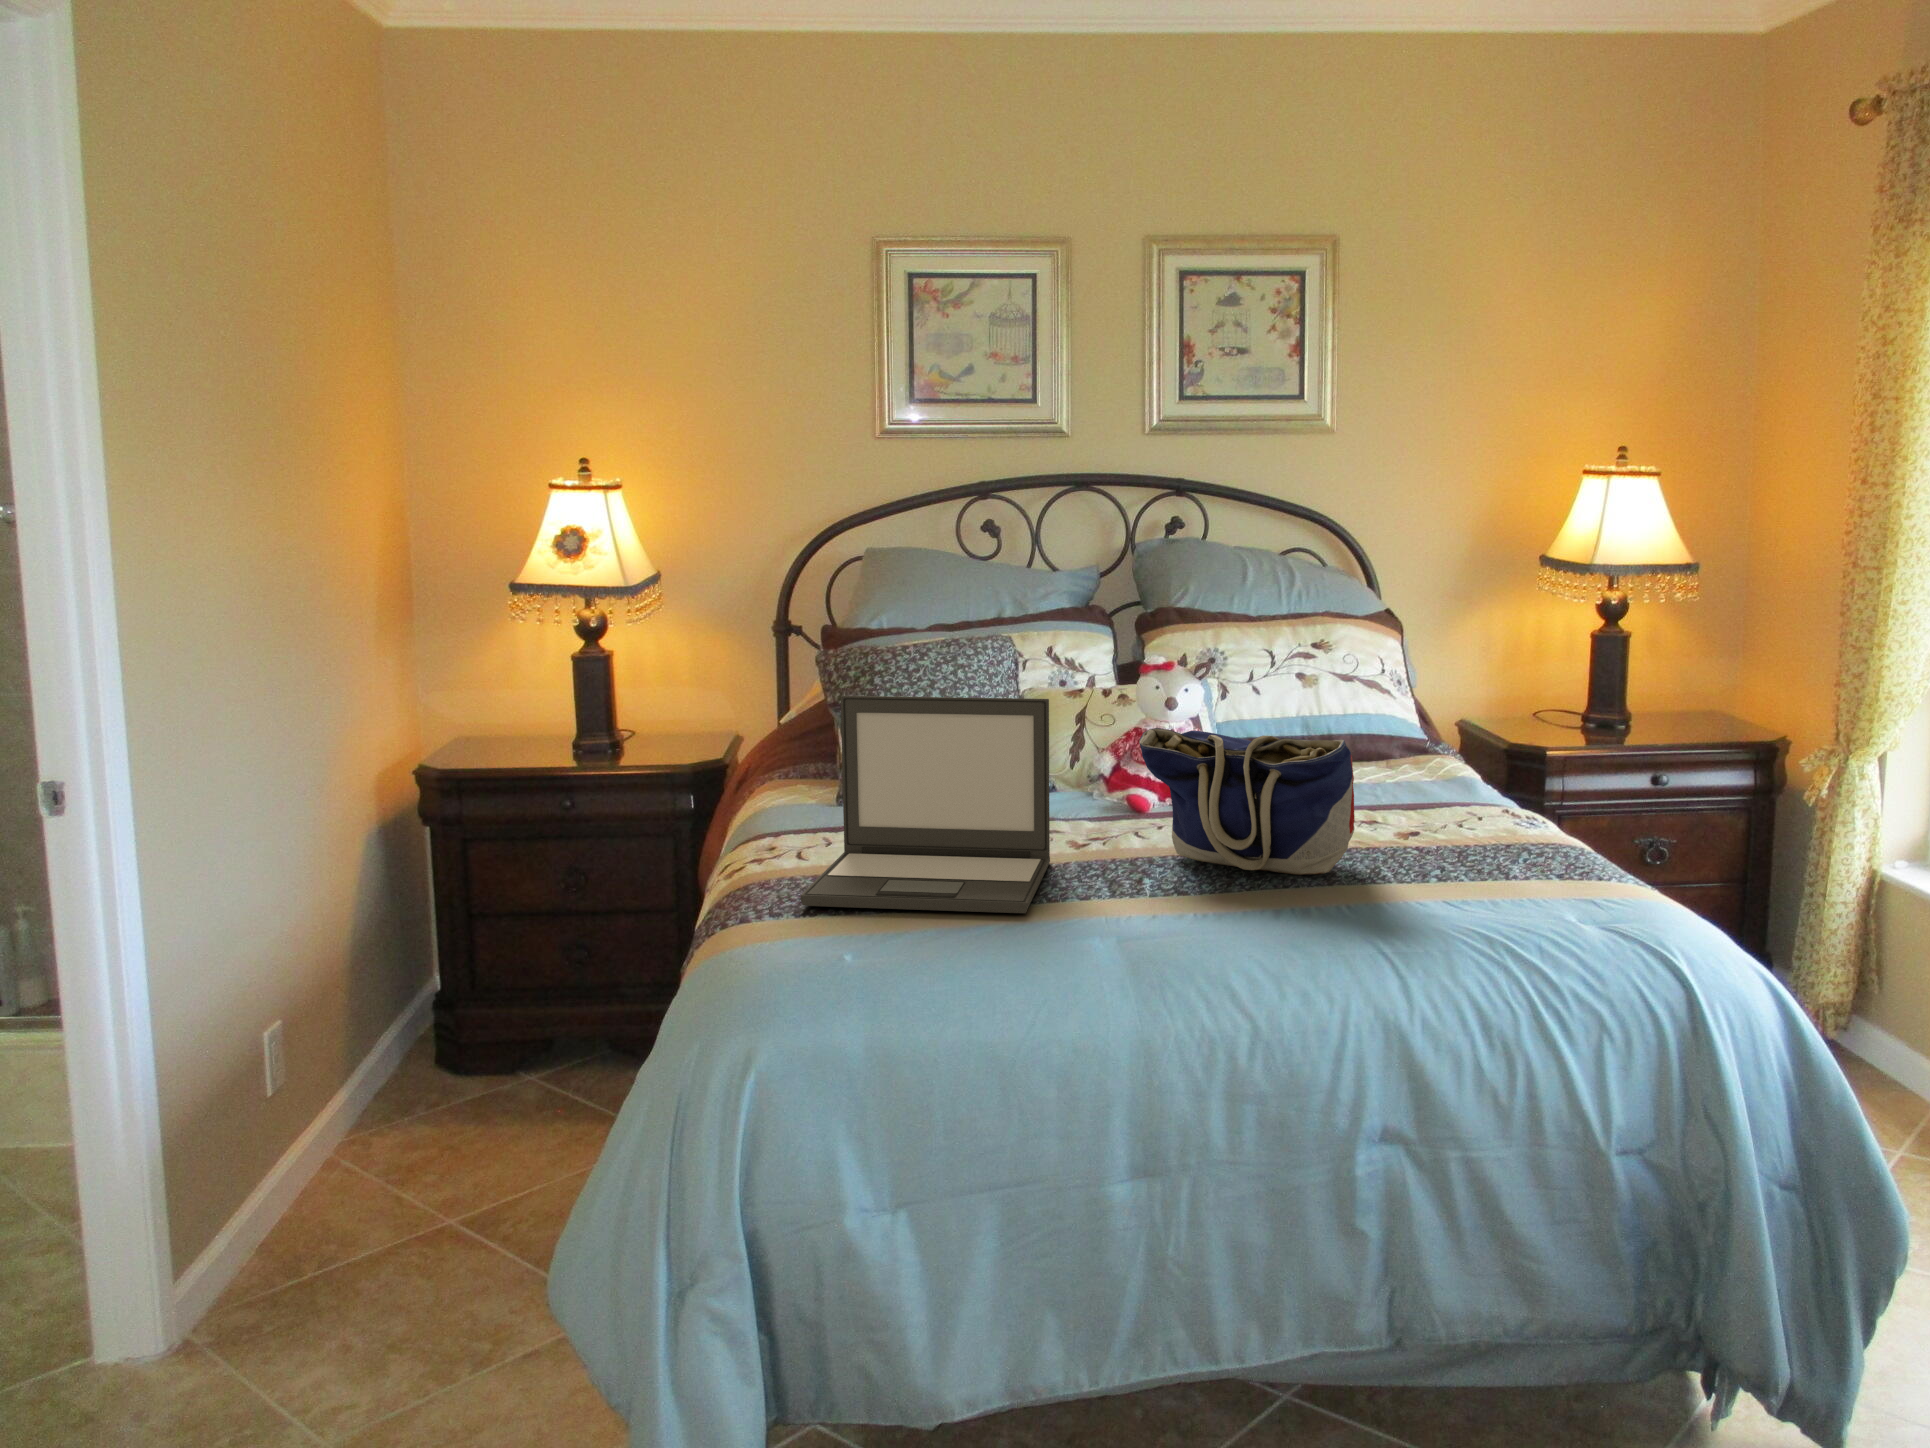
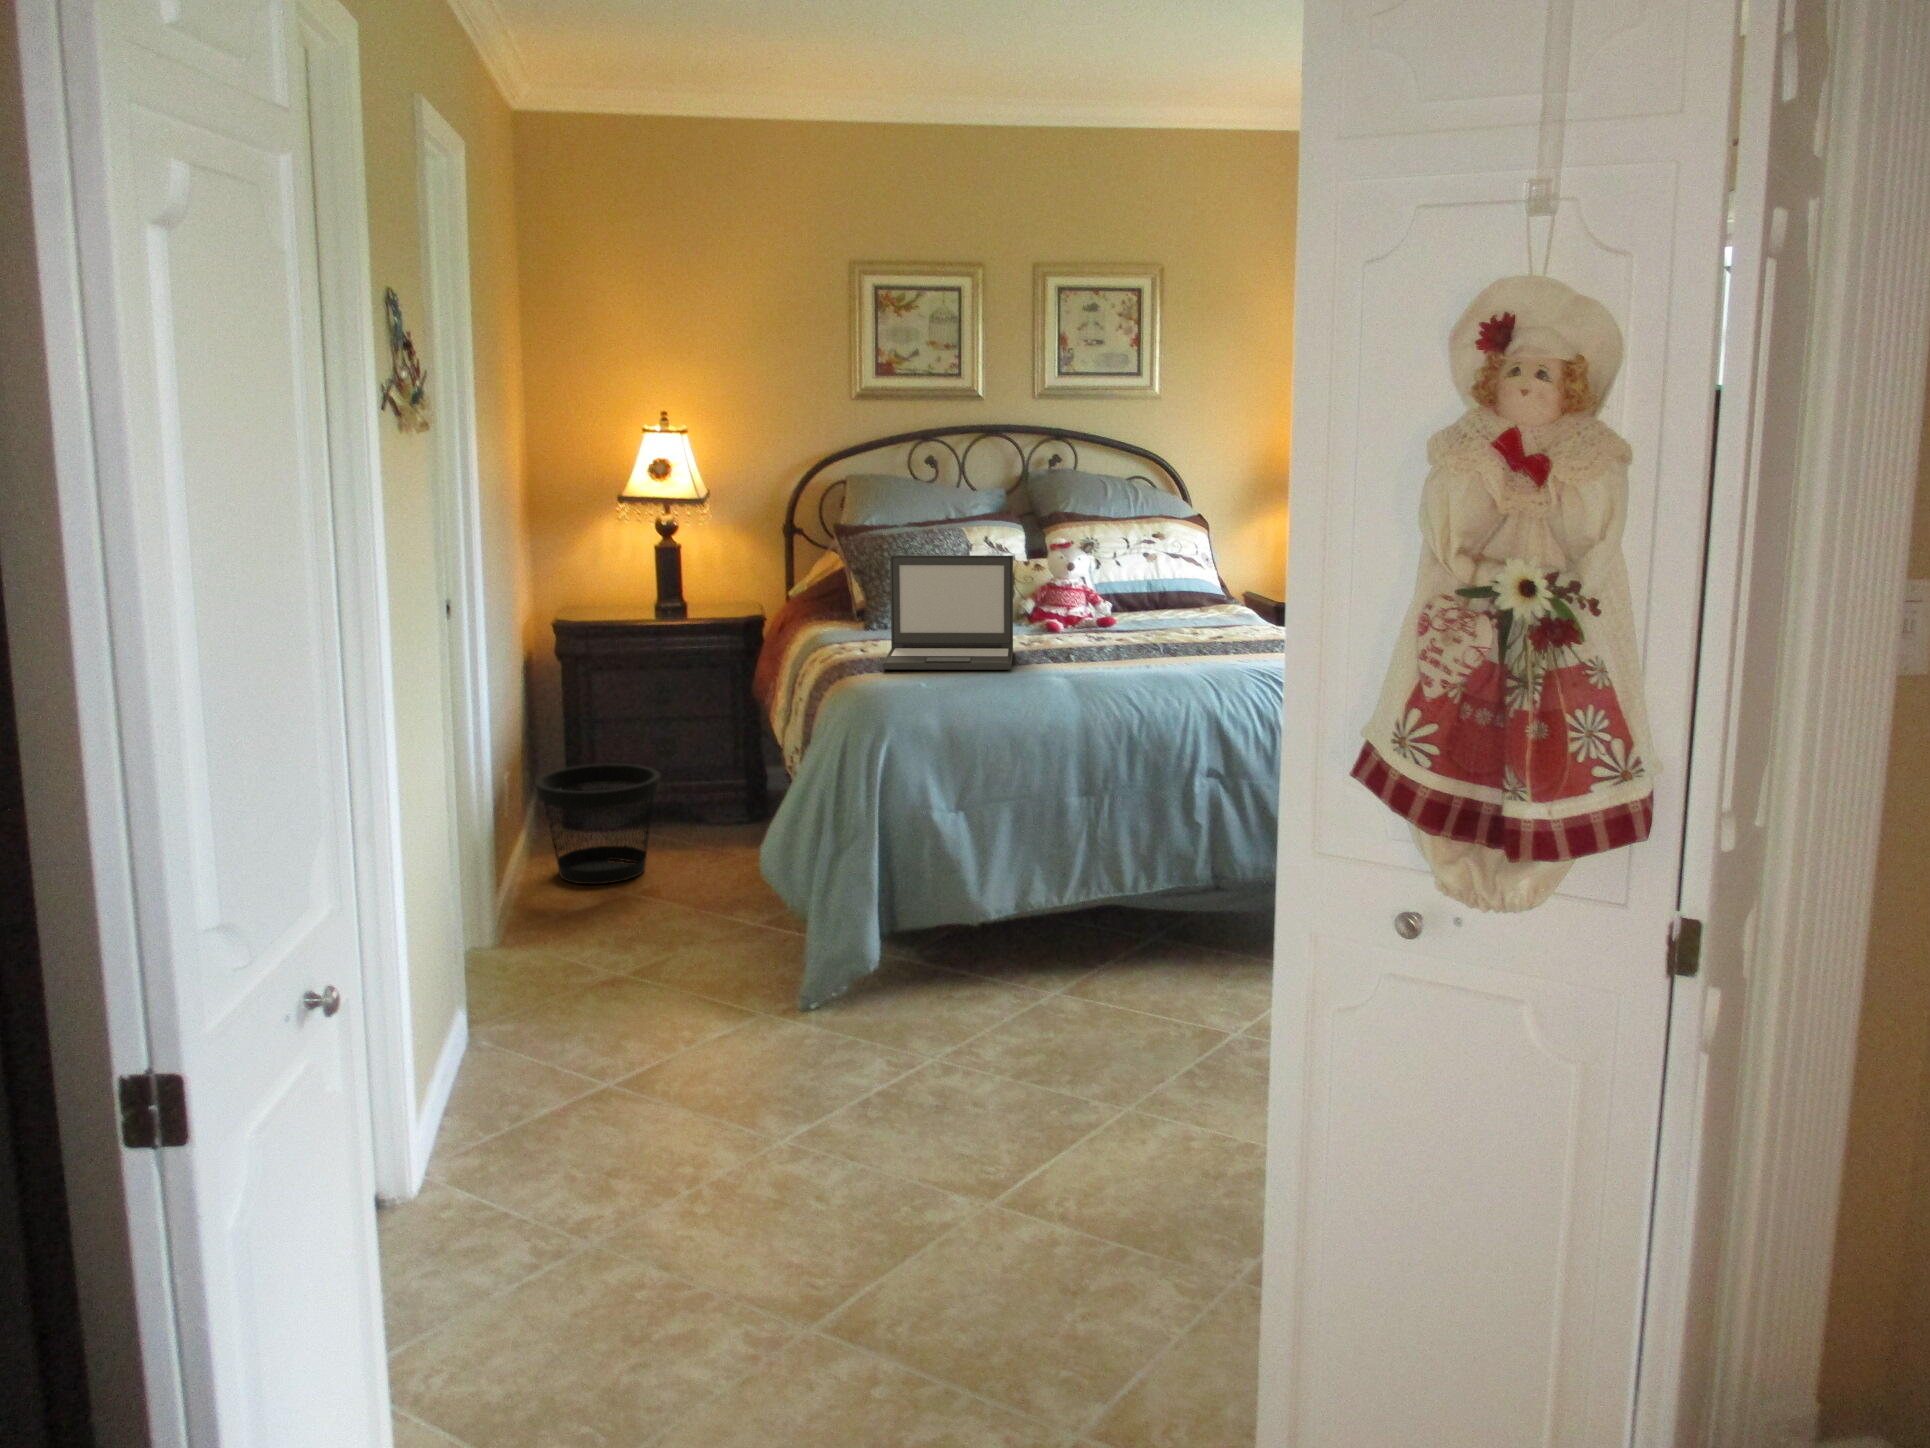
tote bag: present [1139,728,1355,875] -> none [1064,573,1186,652]
wastebasket: none [309,998,515,1207] -> present [535,764,661,884]

